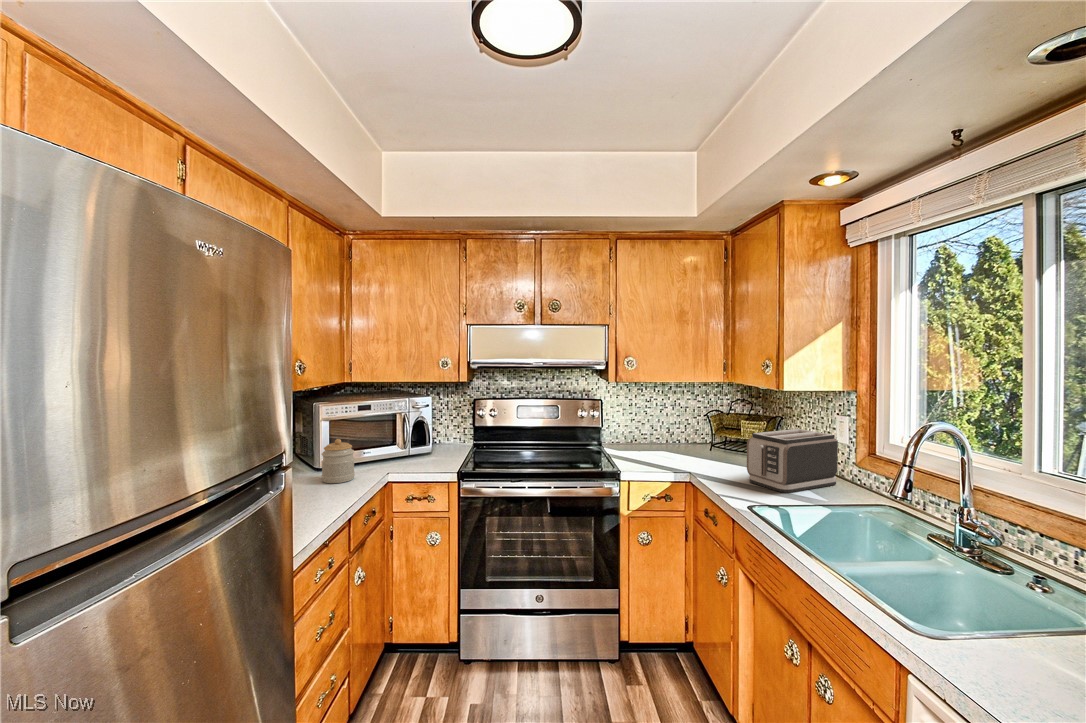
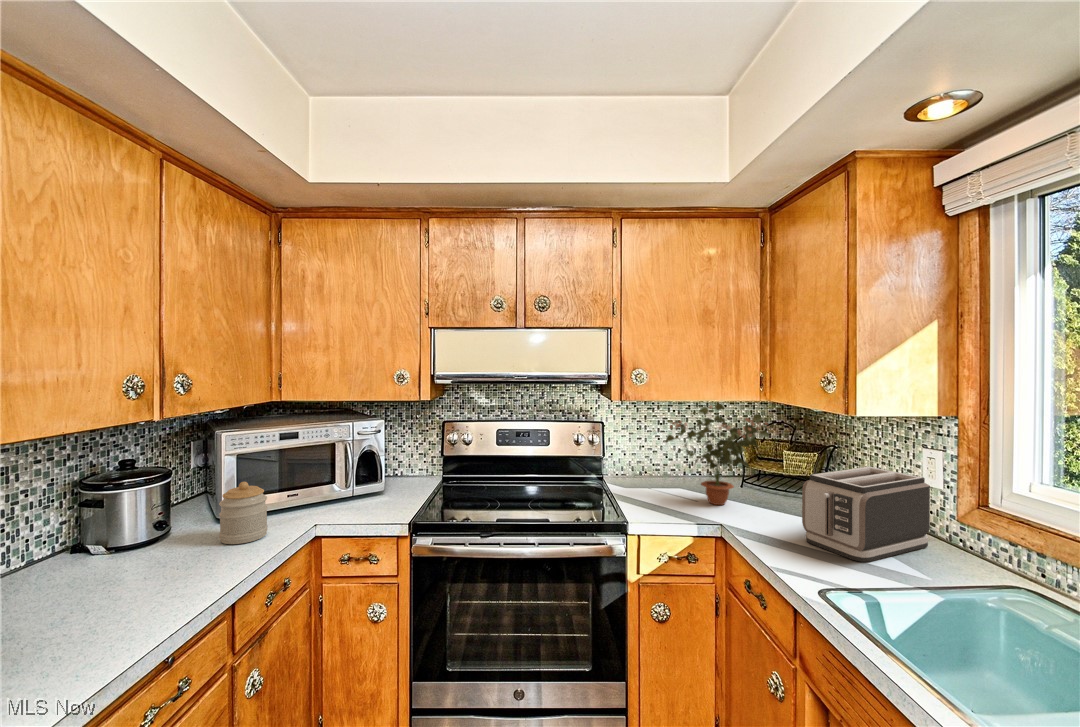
potted plant: none [649,383,731,461] -> present [666,403,770,505]

